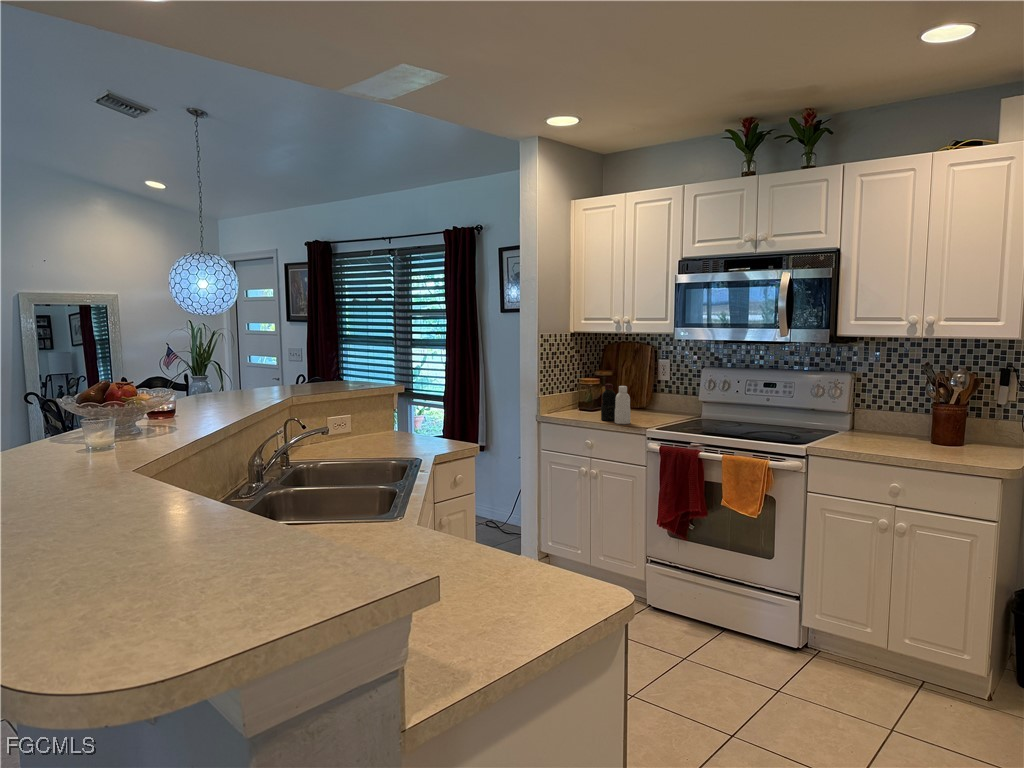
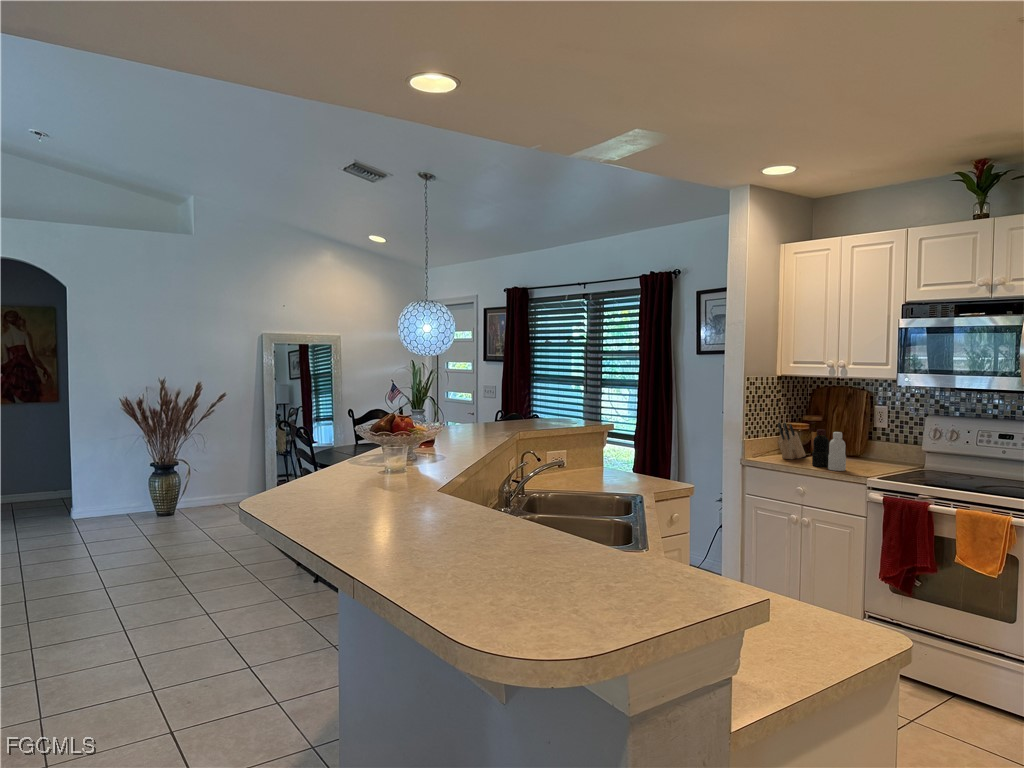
knife block: none [571,378,598,415] -> present [778,423,806,459]

